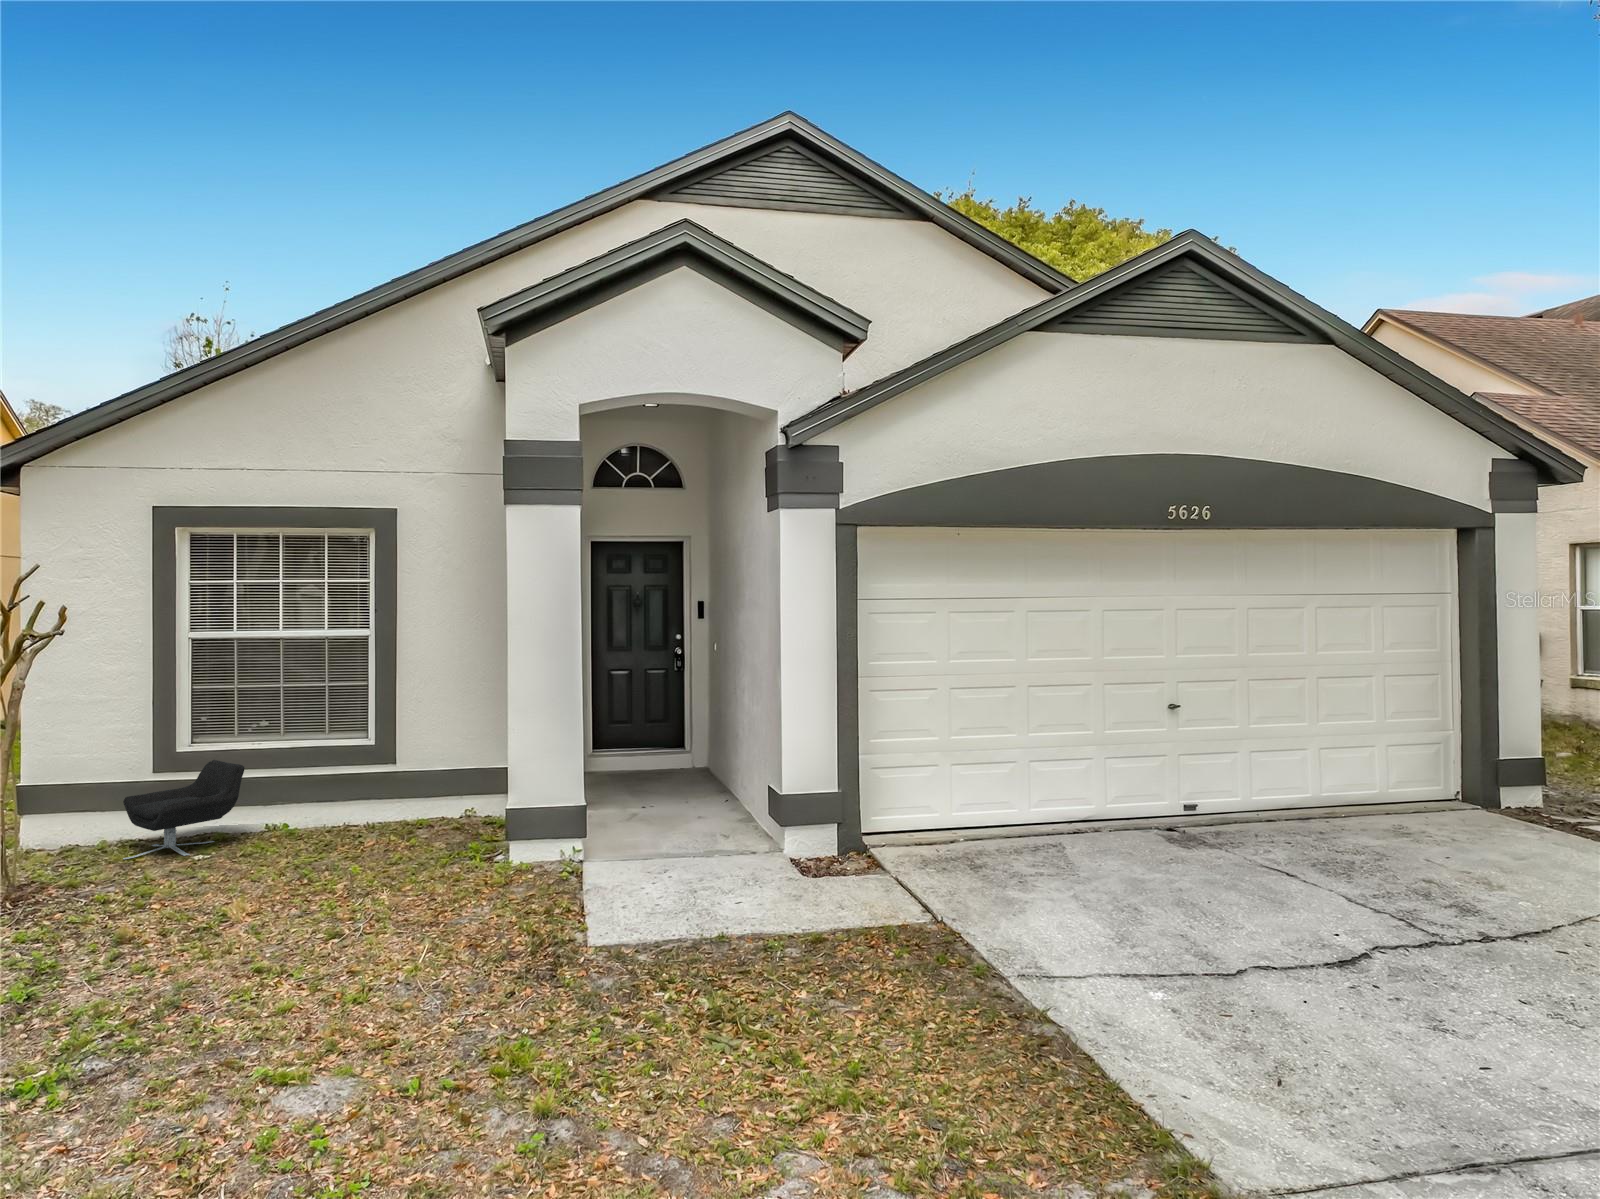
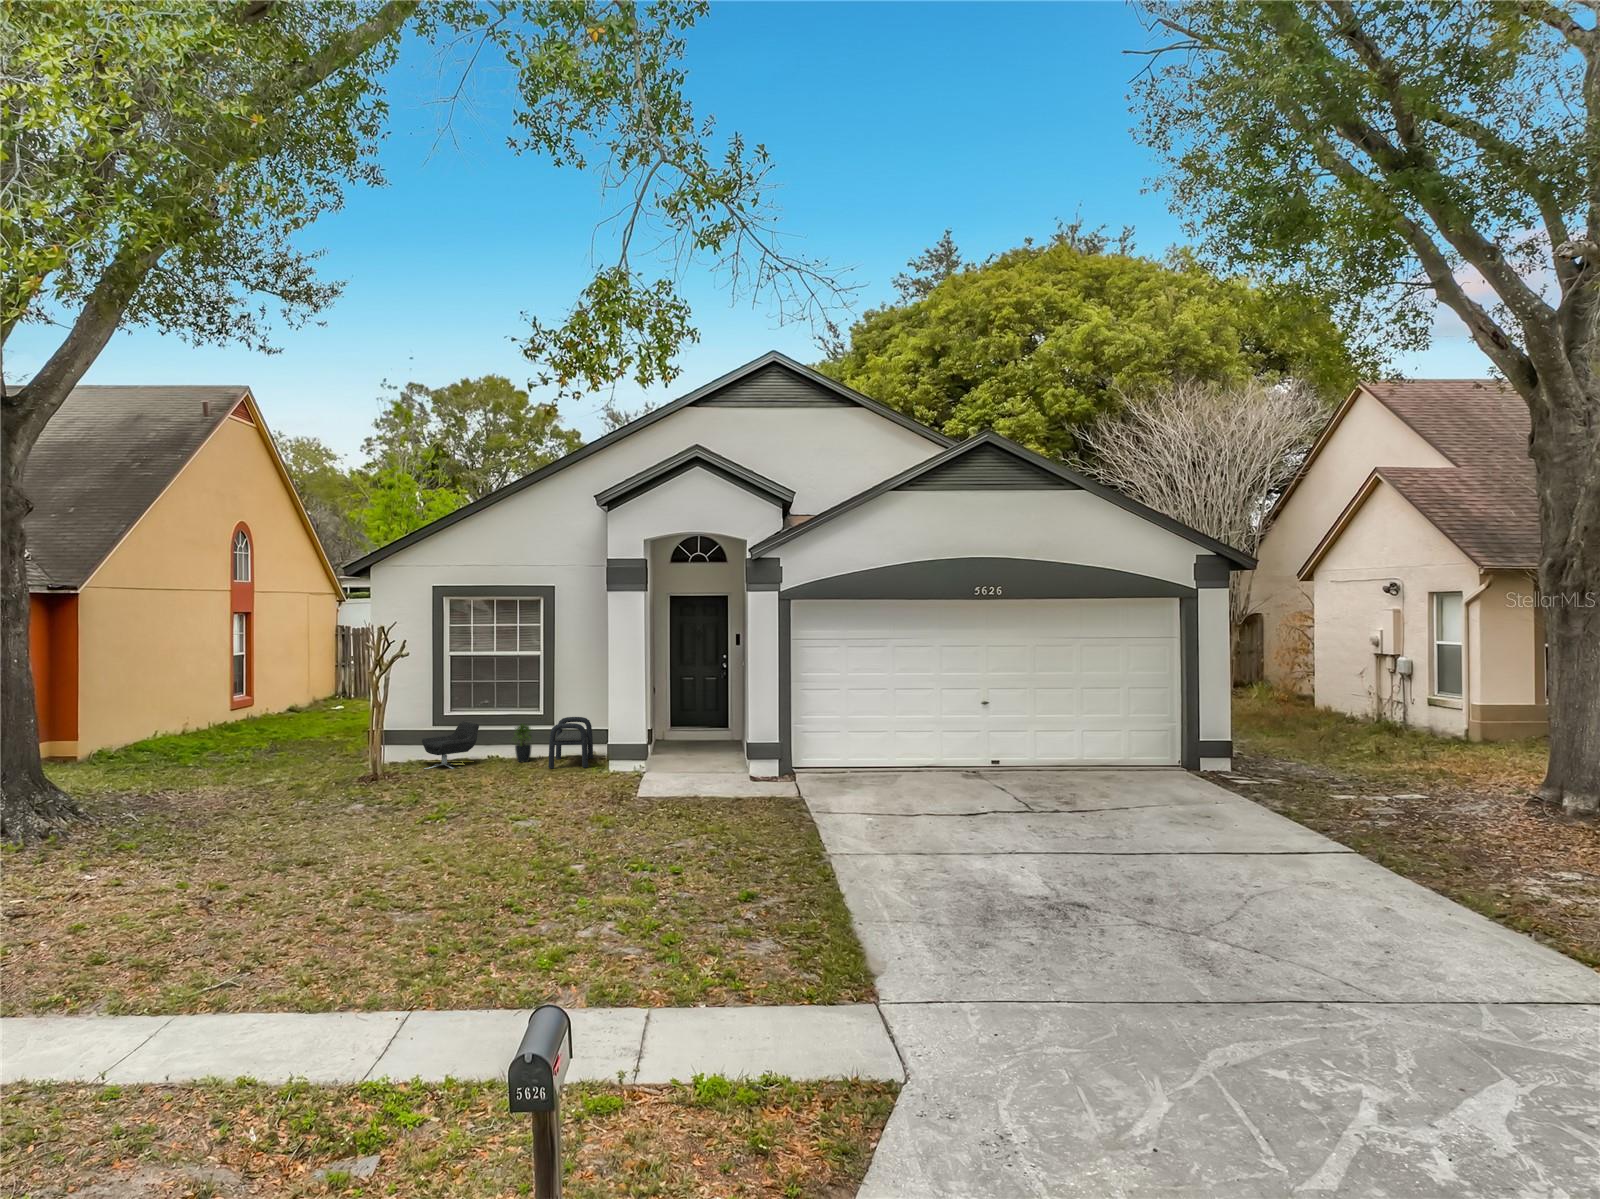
bench: none [385,745,468,847] -> present [548,717,593,768]
potted plant: none [309,759,355,833] -> present [513,724,531,762]

